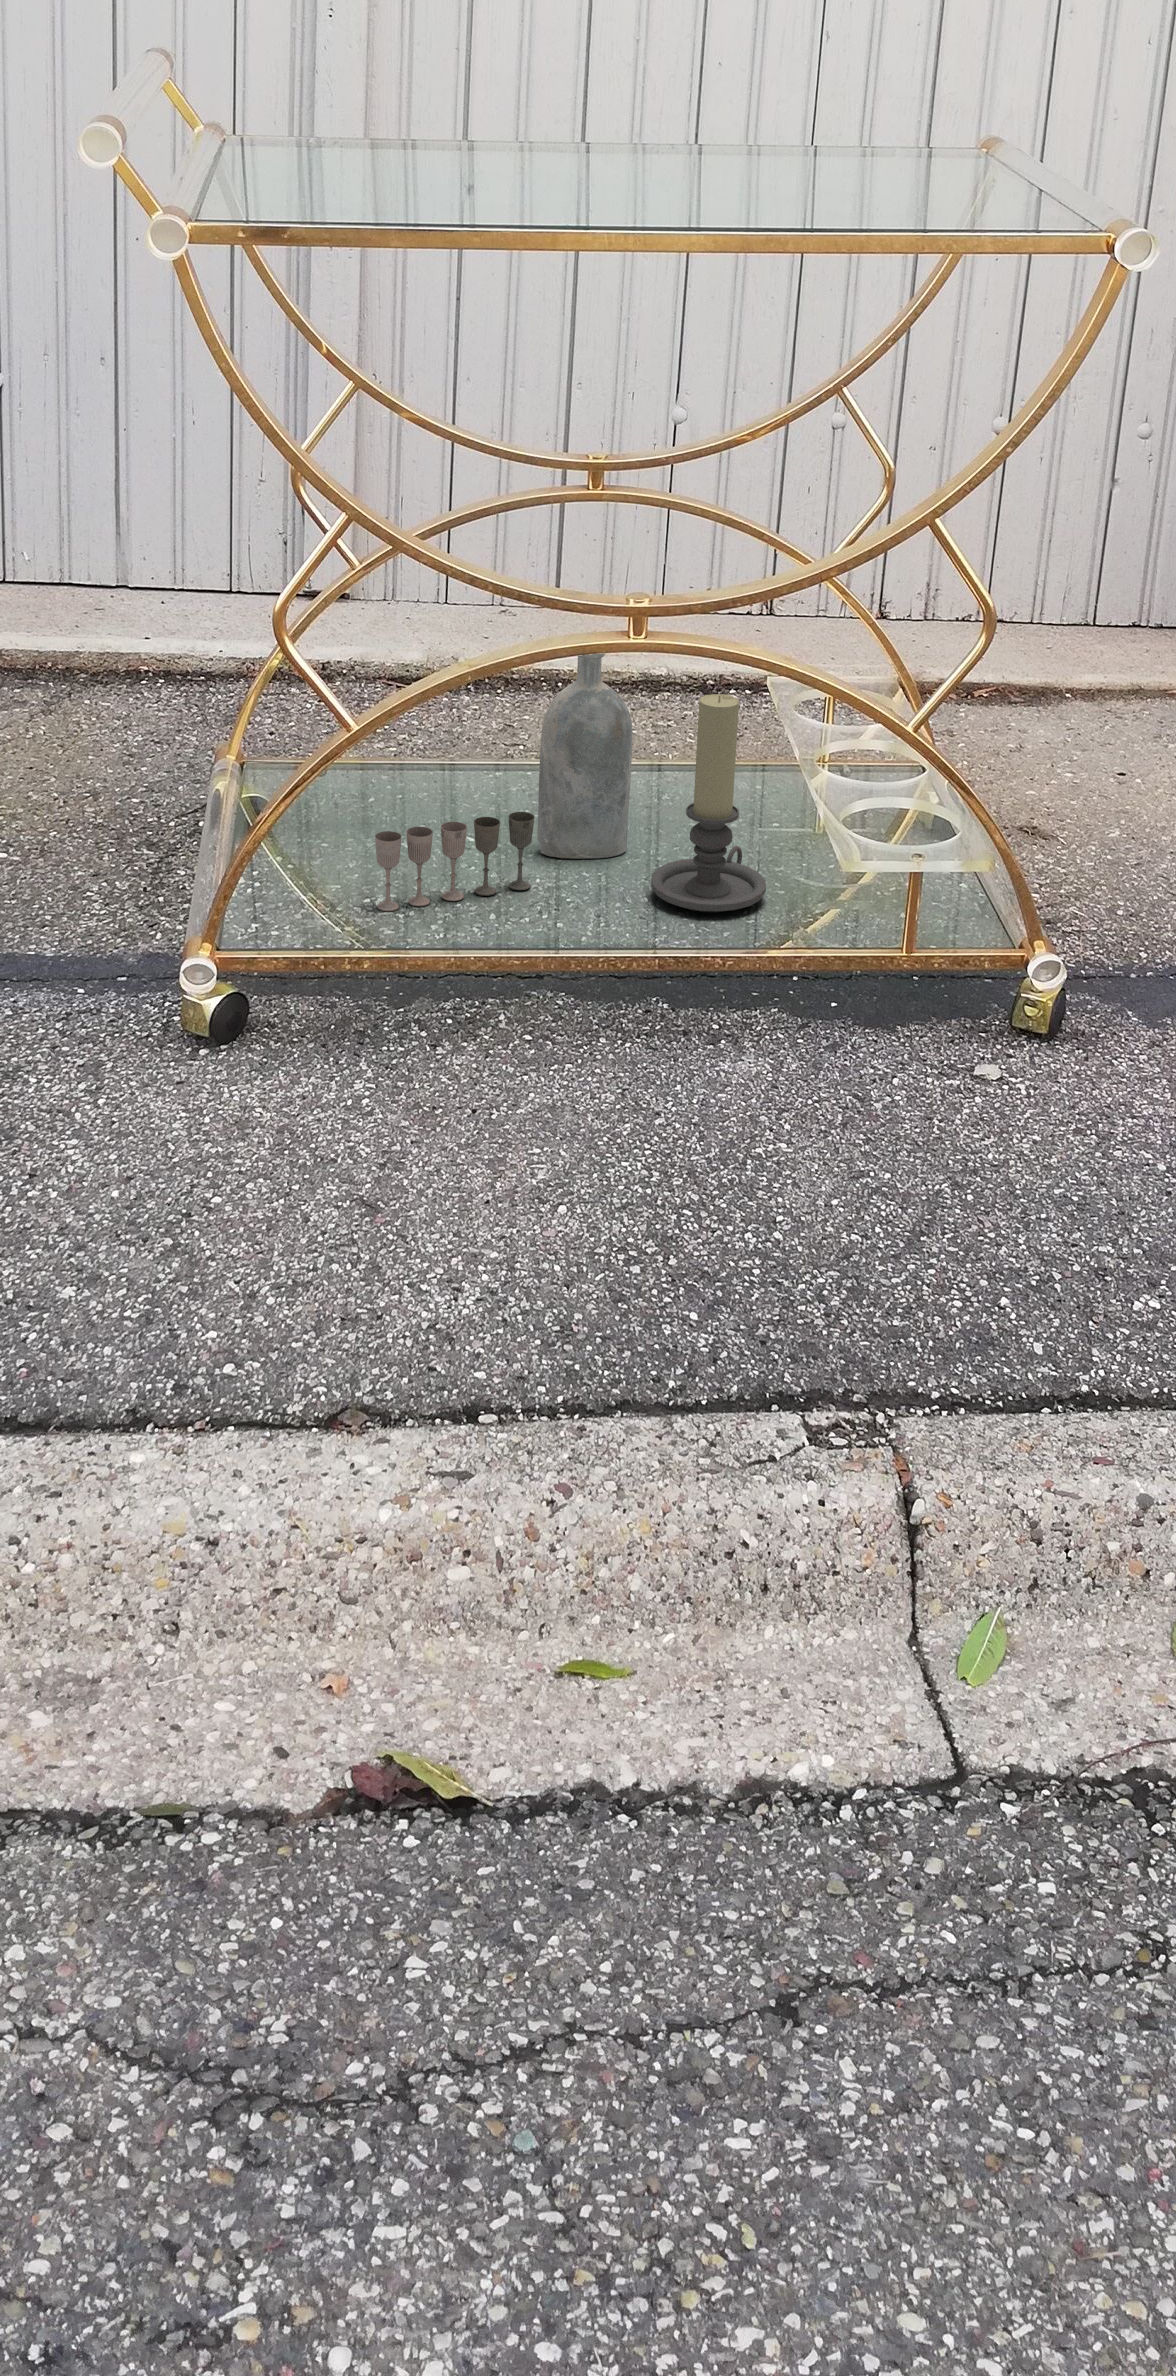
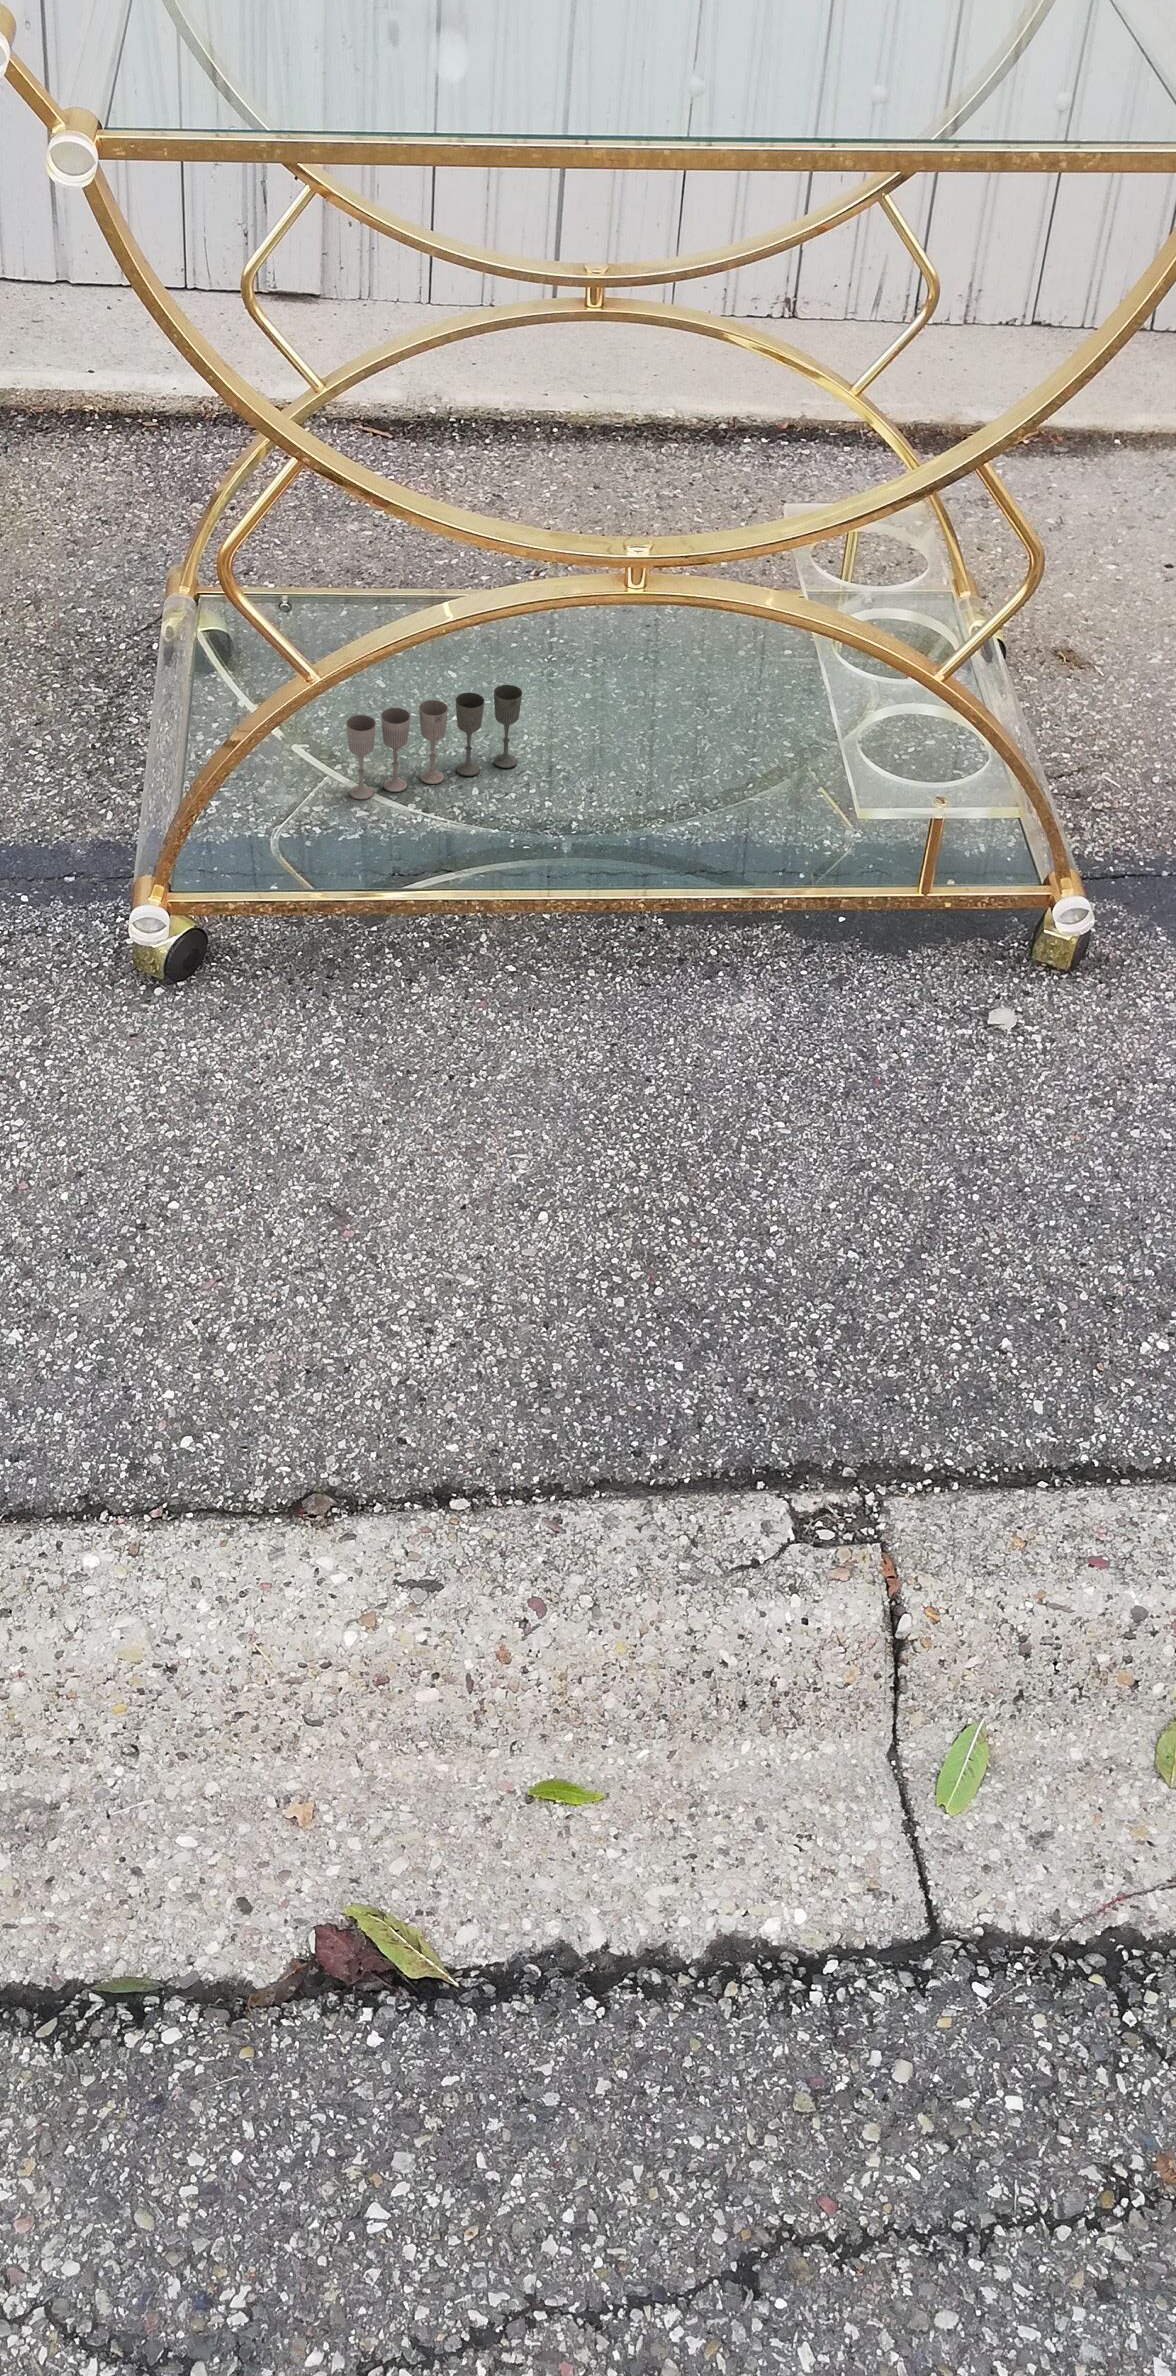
bottle: present [537,654,633,859] -> none [526,489,633,717]
candle holder: present [651,694,766,912] -> none [648,572,773,807]

